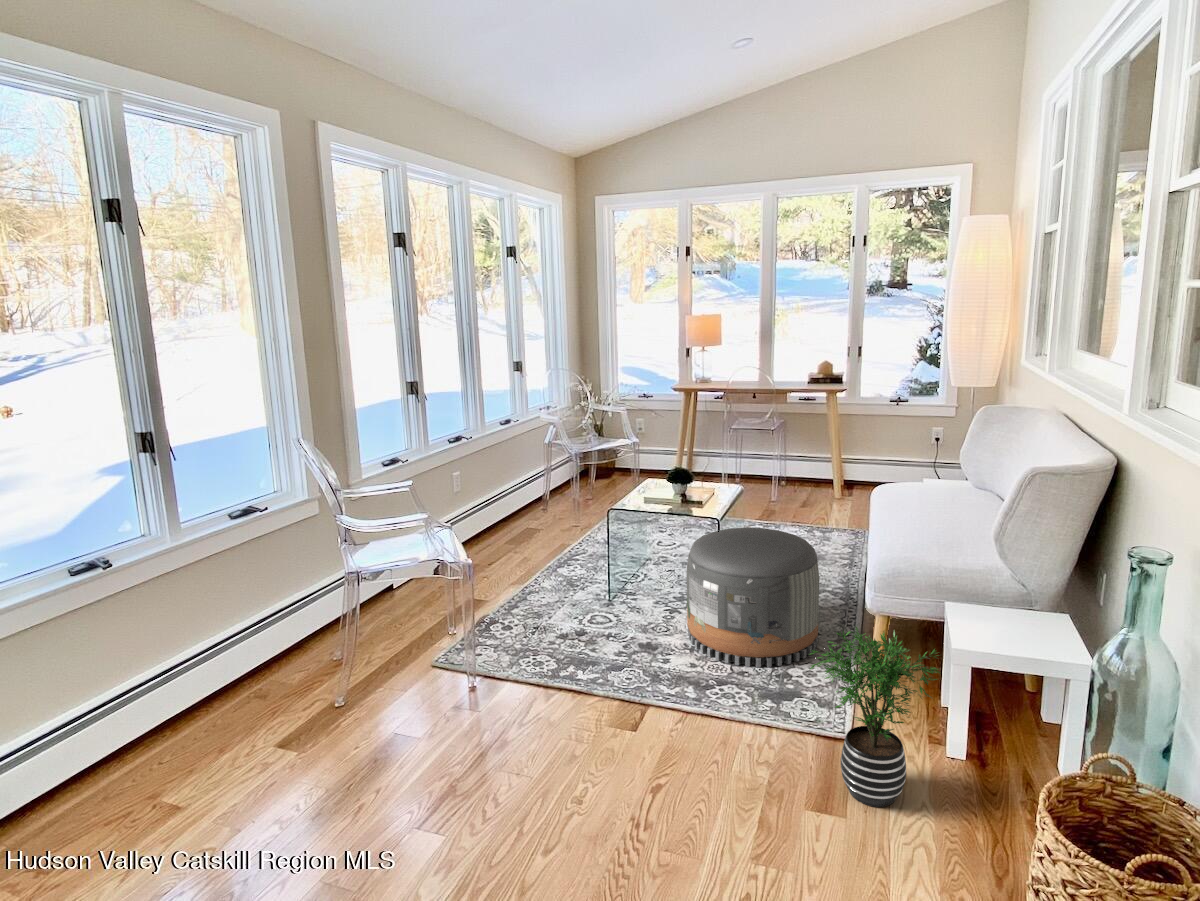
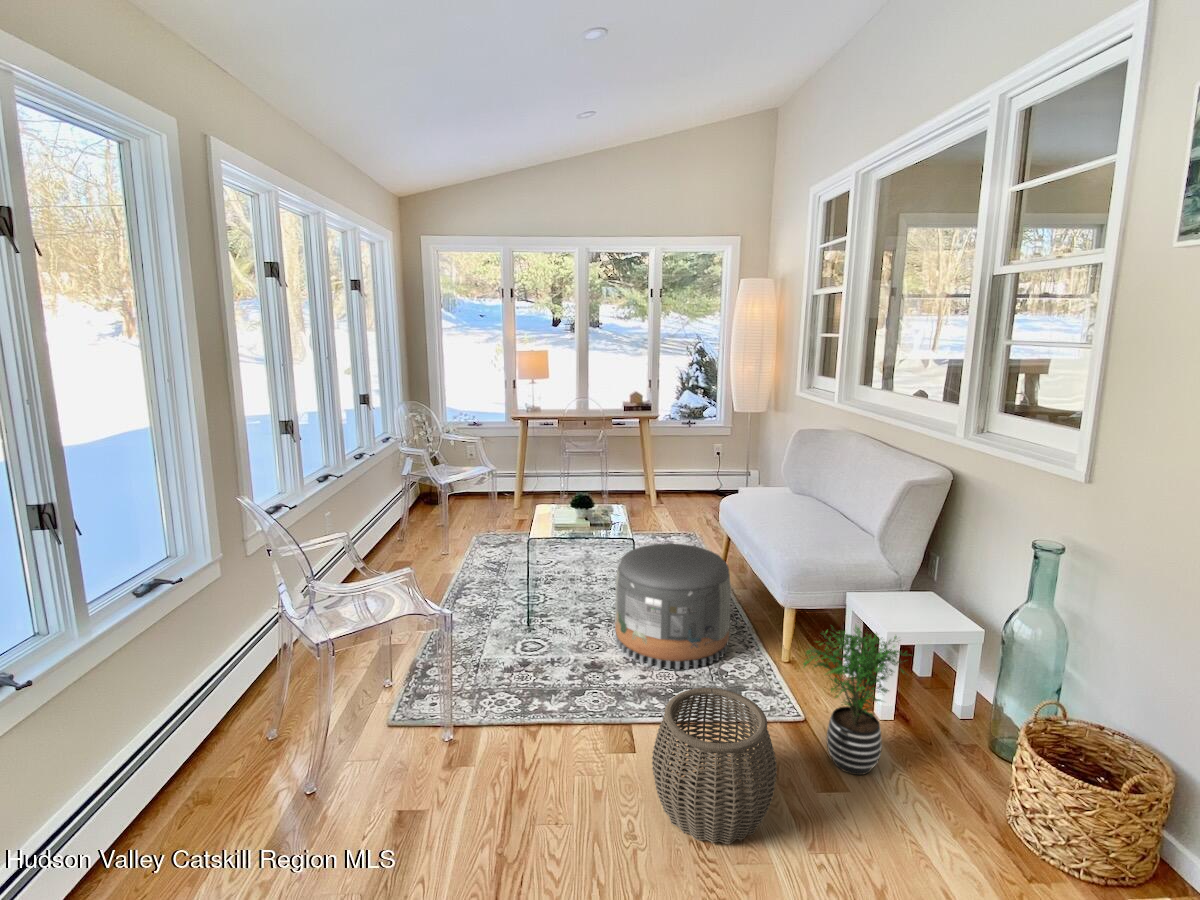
woven basket: none [608,669,741,830] -> present [652,688,777,844]

